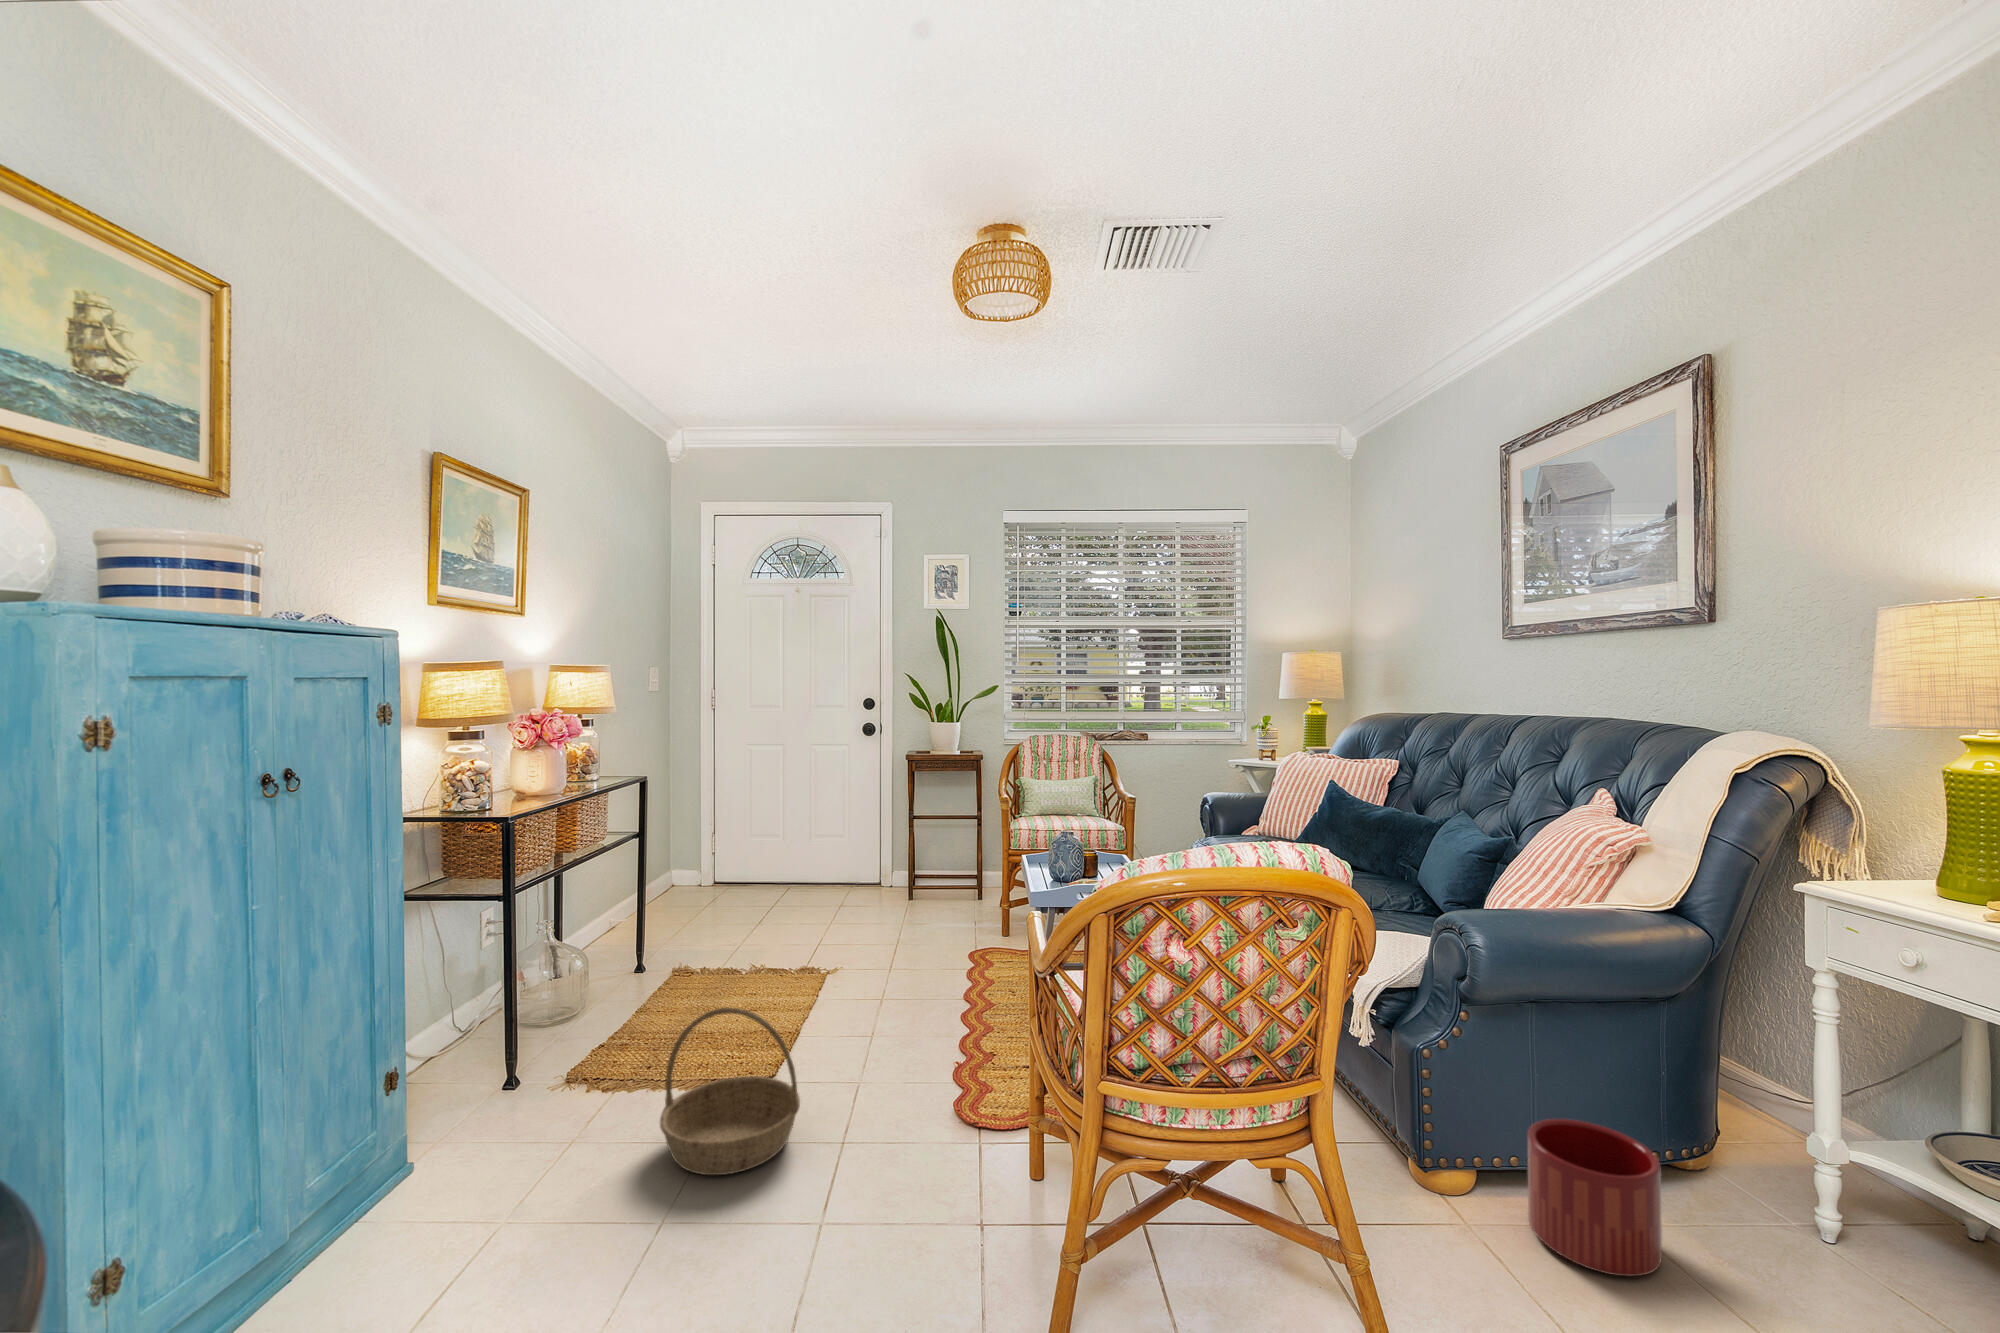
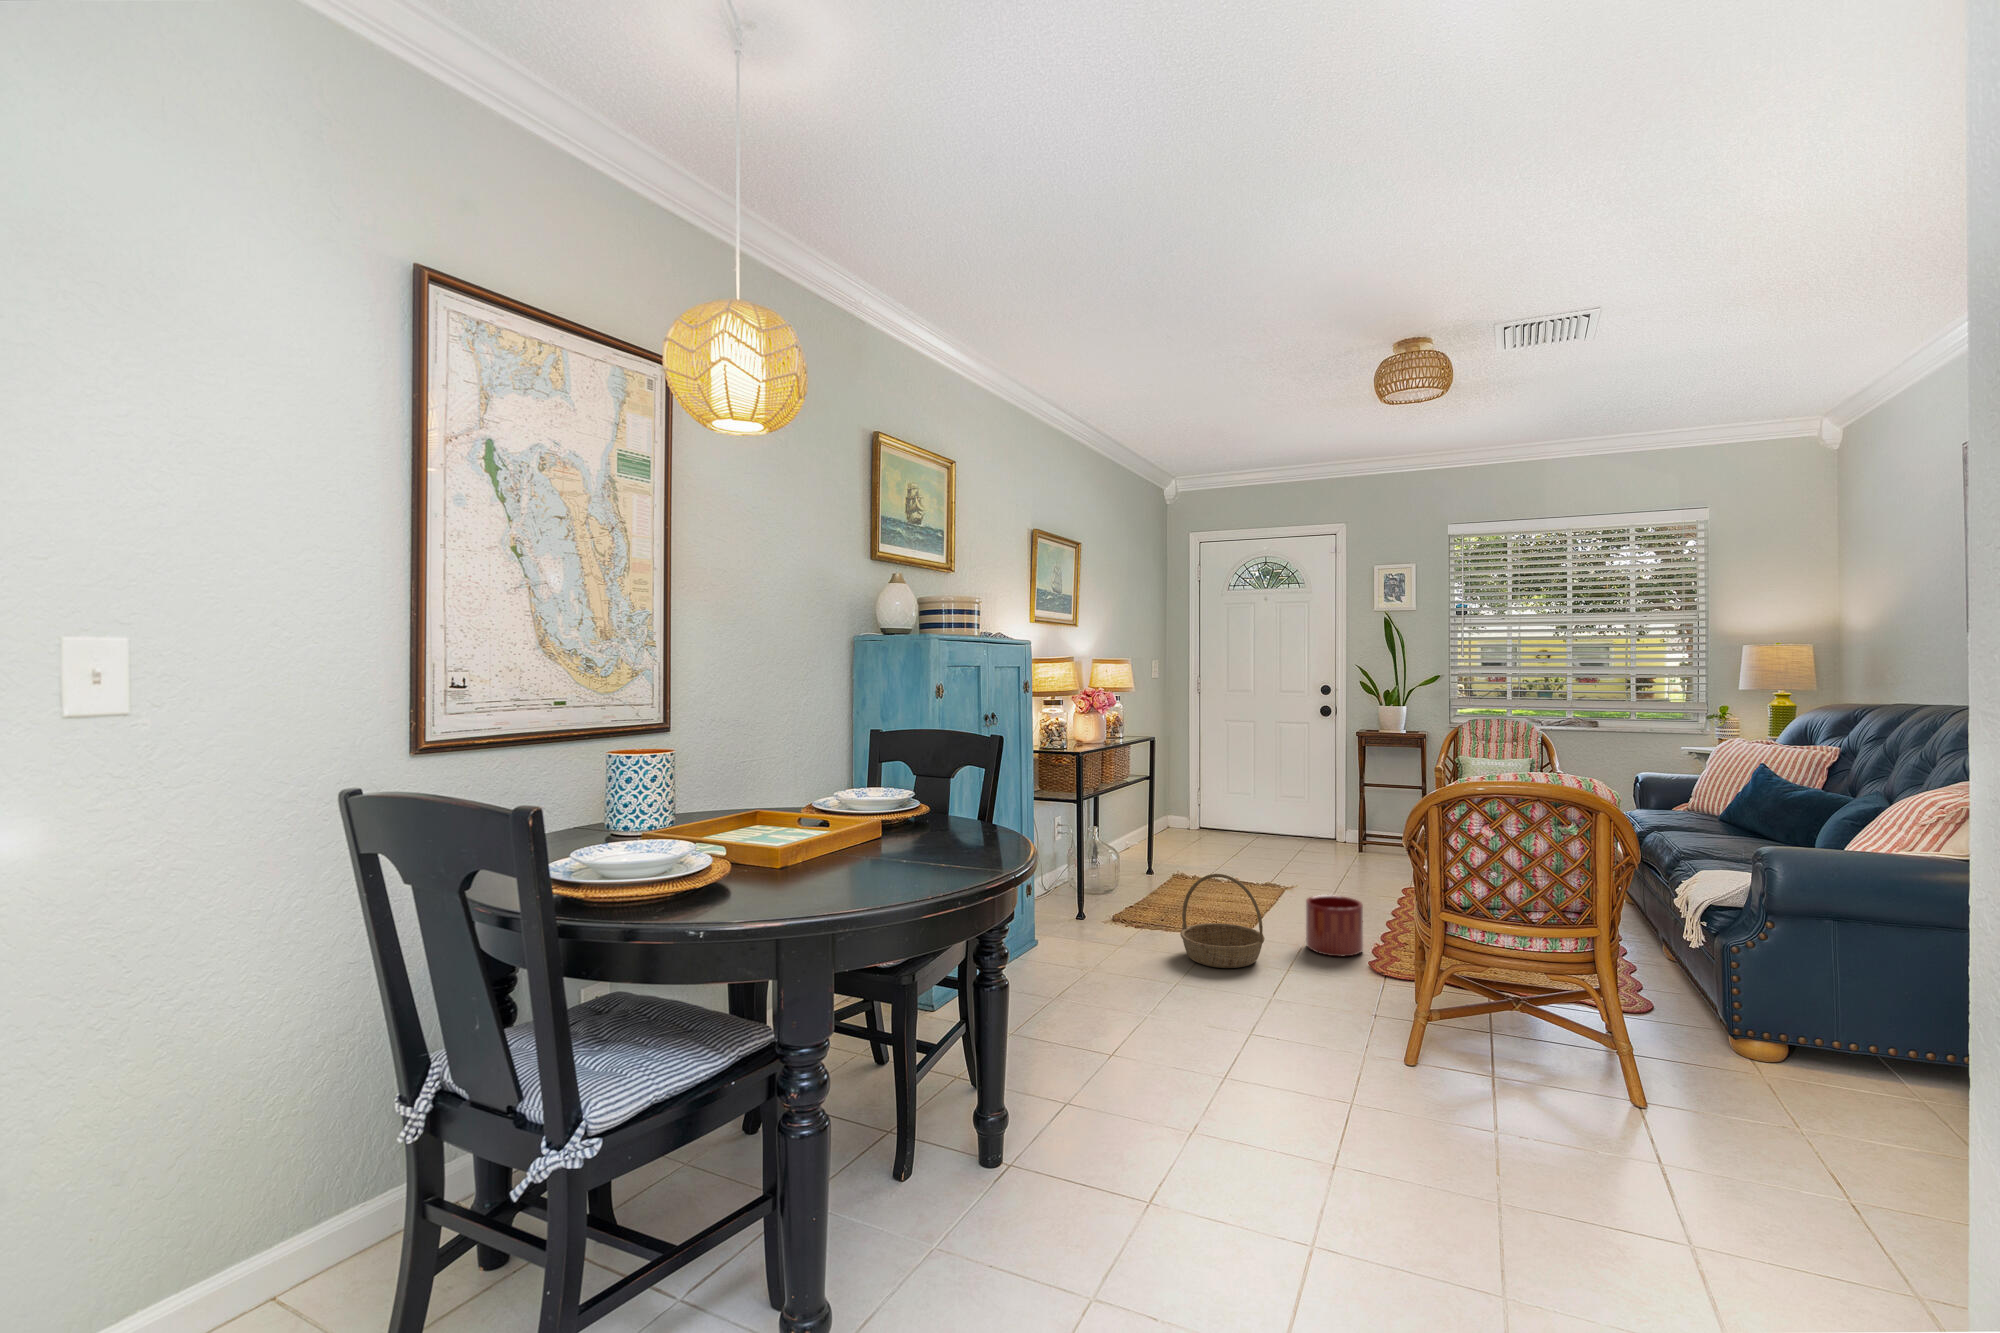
planter: present [1528,1119,1662,1276] -> present [1306,895,1363,956]

